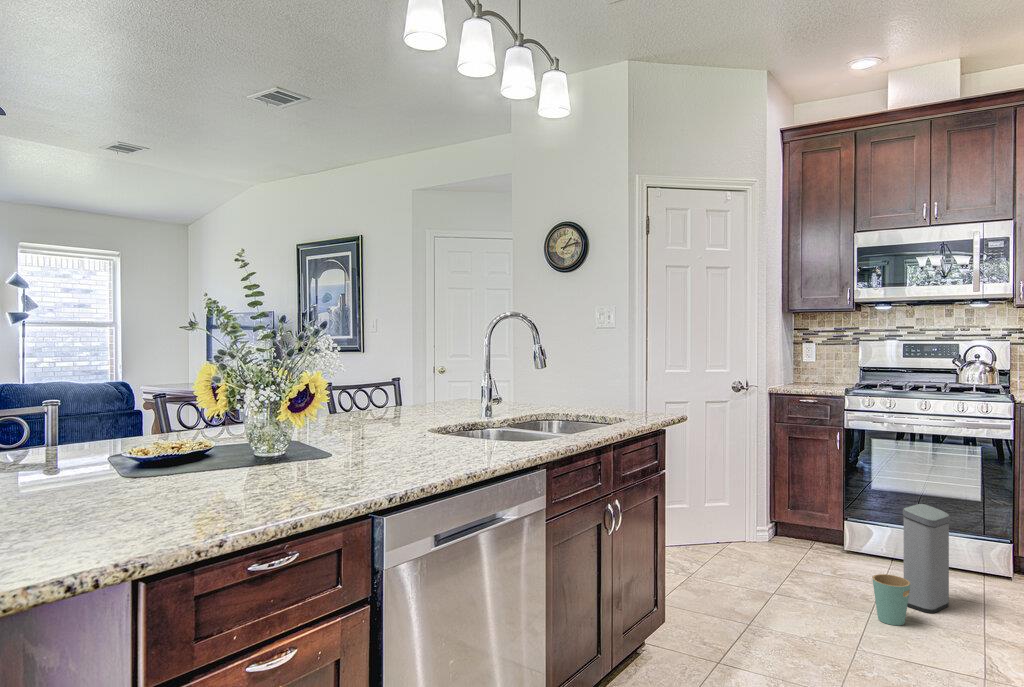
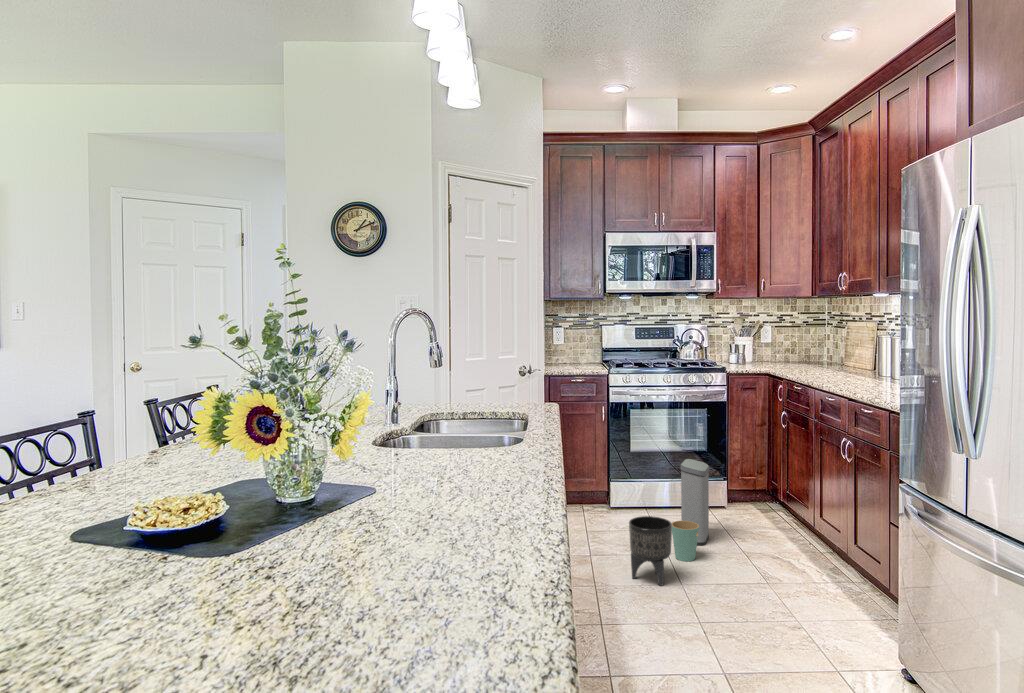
planter: none [797,557,851,640] -> present [629,516,672,586]

